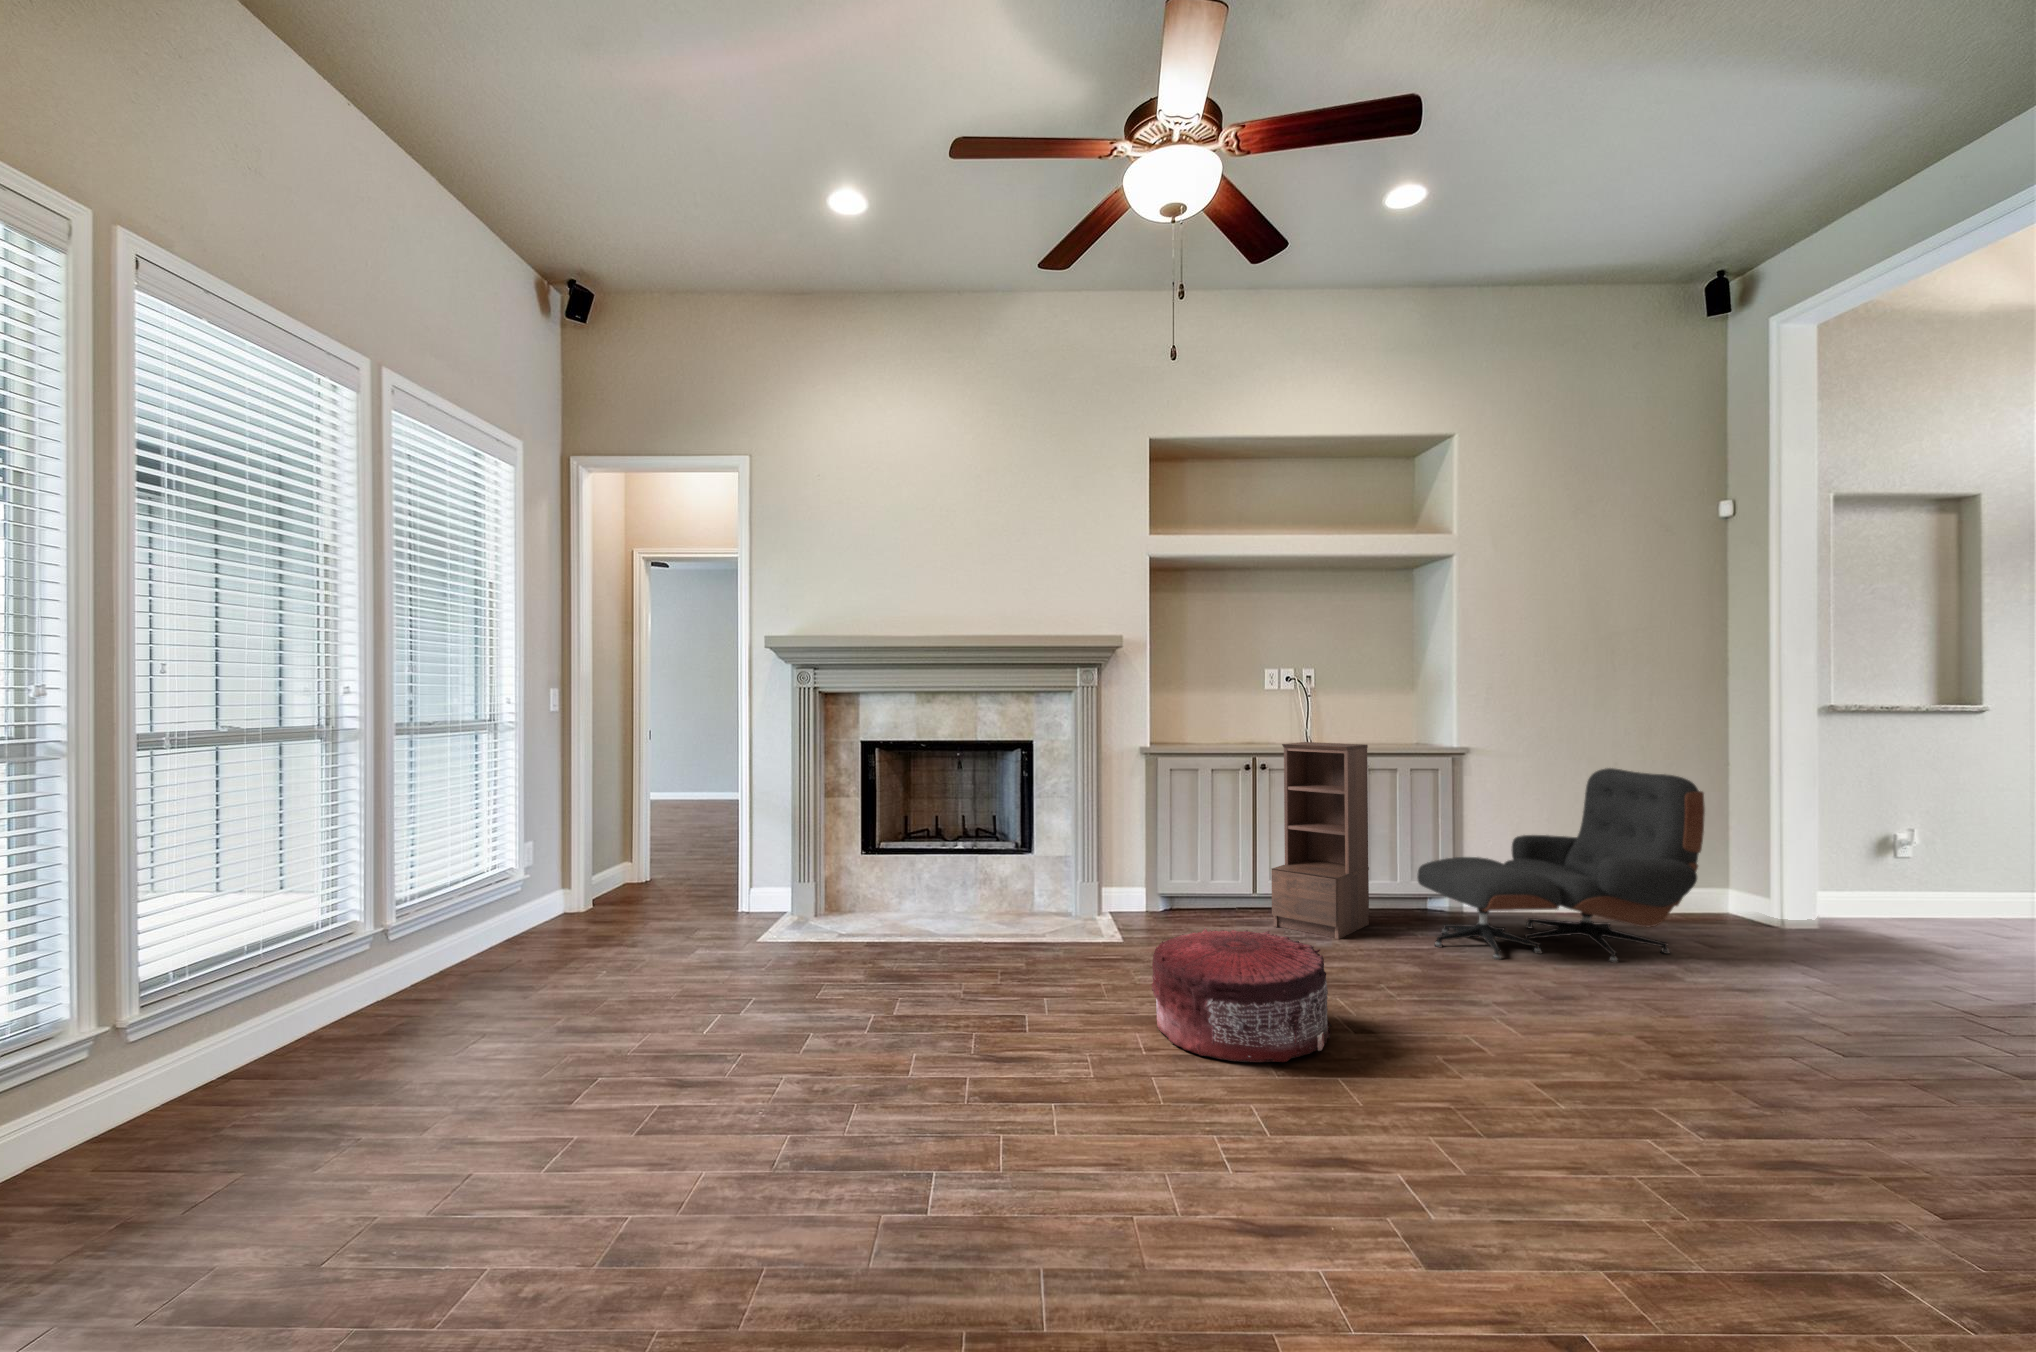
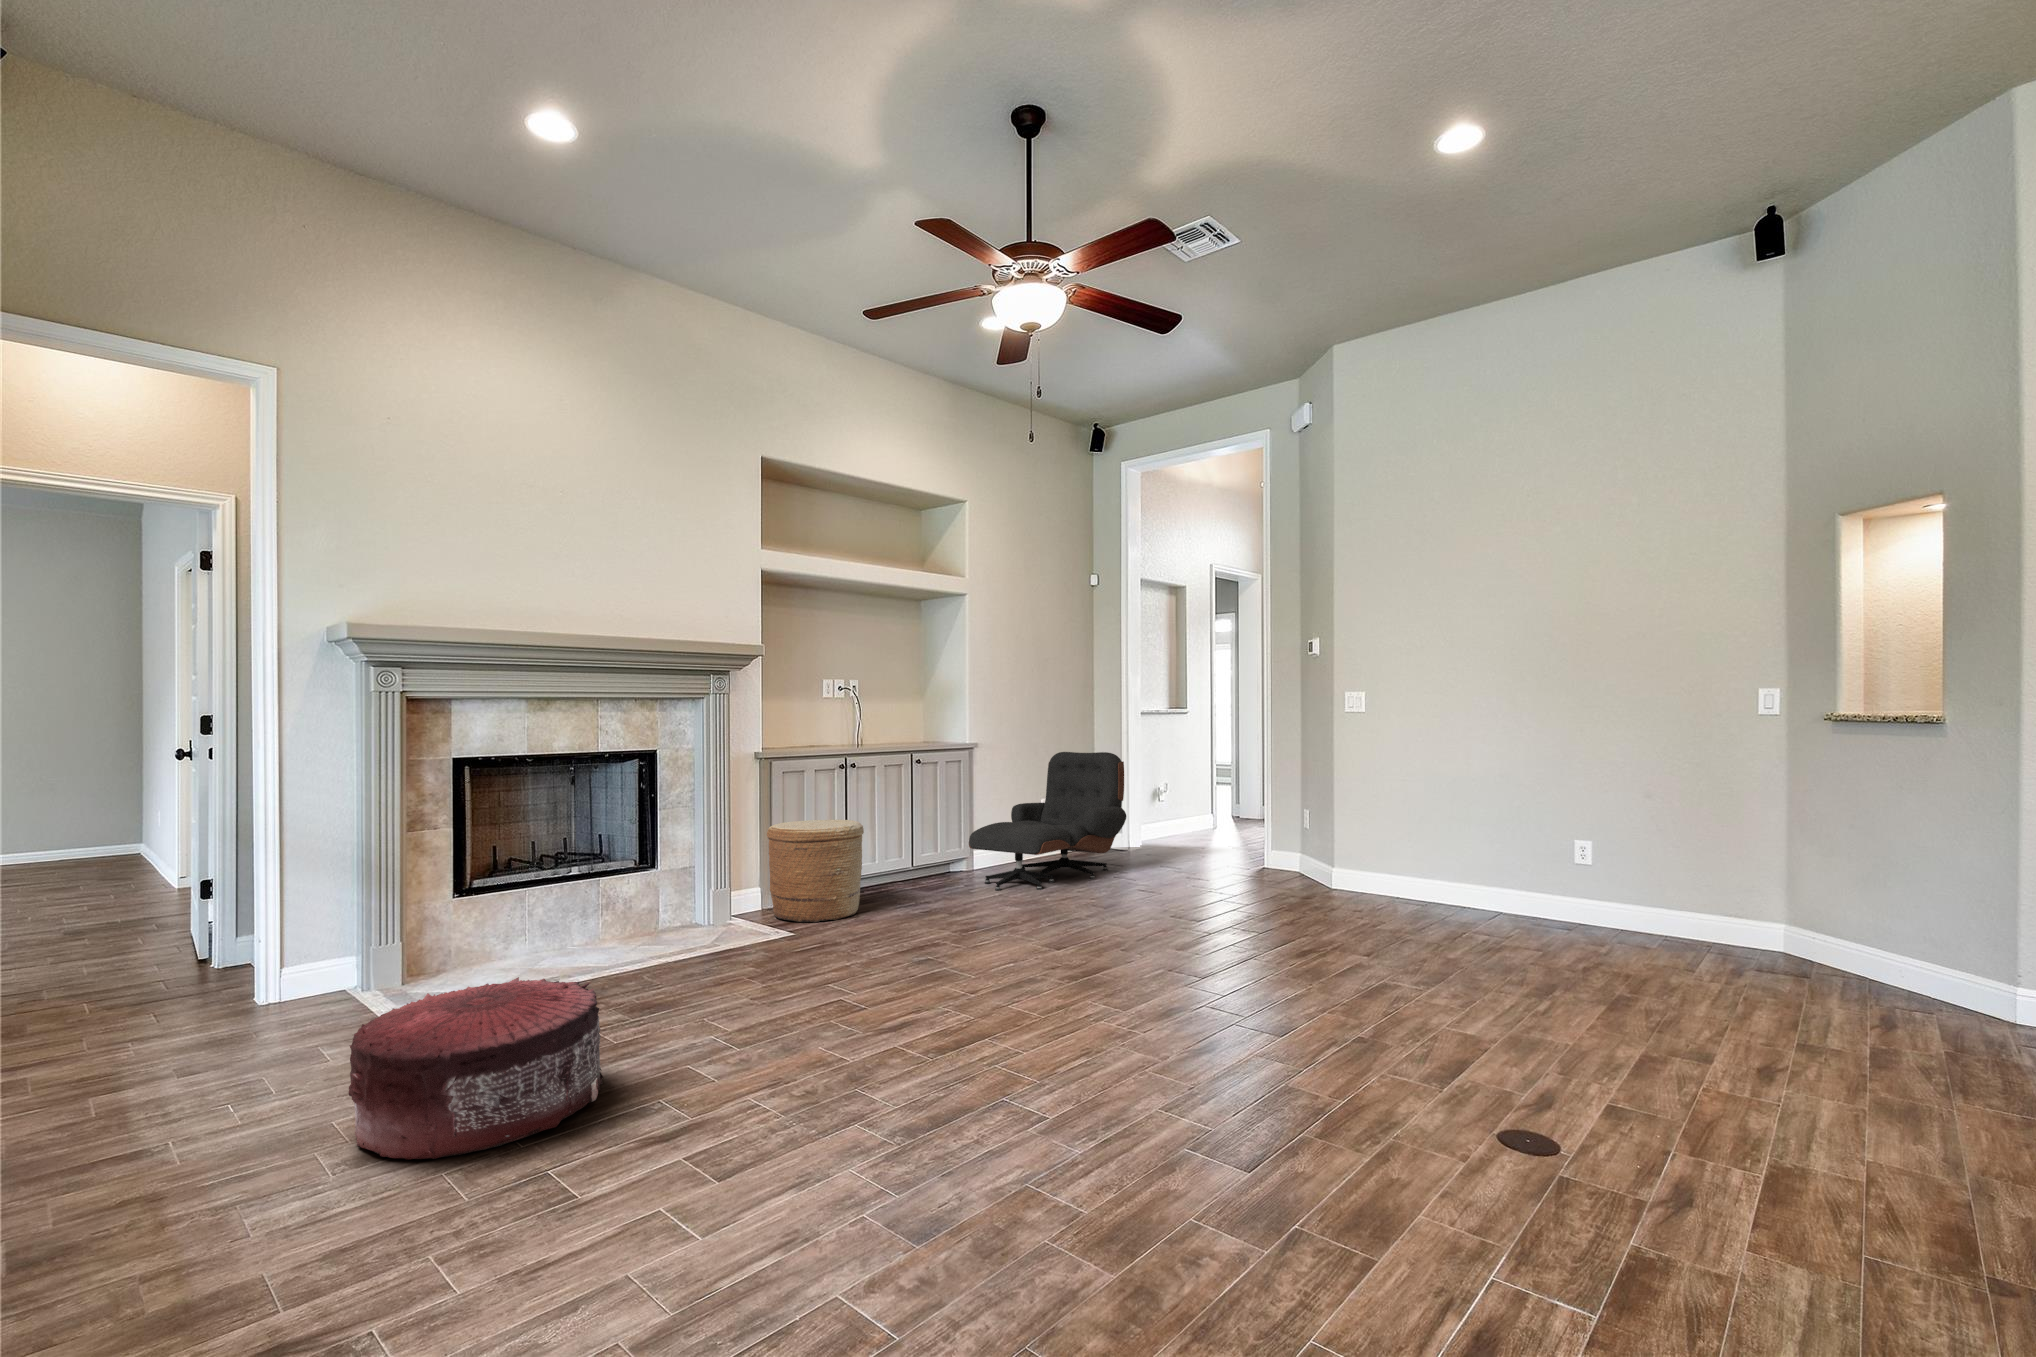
bookshelf: present [1272,742,1369,939] -> none [876,741,934,901]
basket: none [1136,823,1239,938] -> present [767,820,864,922]
pouf: present [1152,928,1332,1062] -> present [349,977,603,1160]

